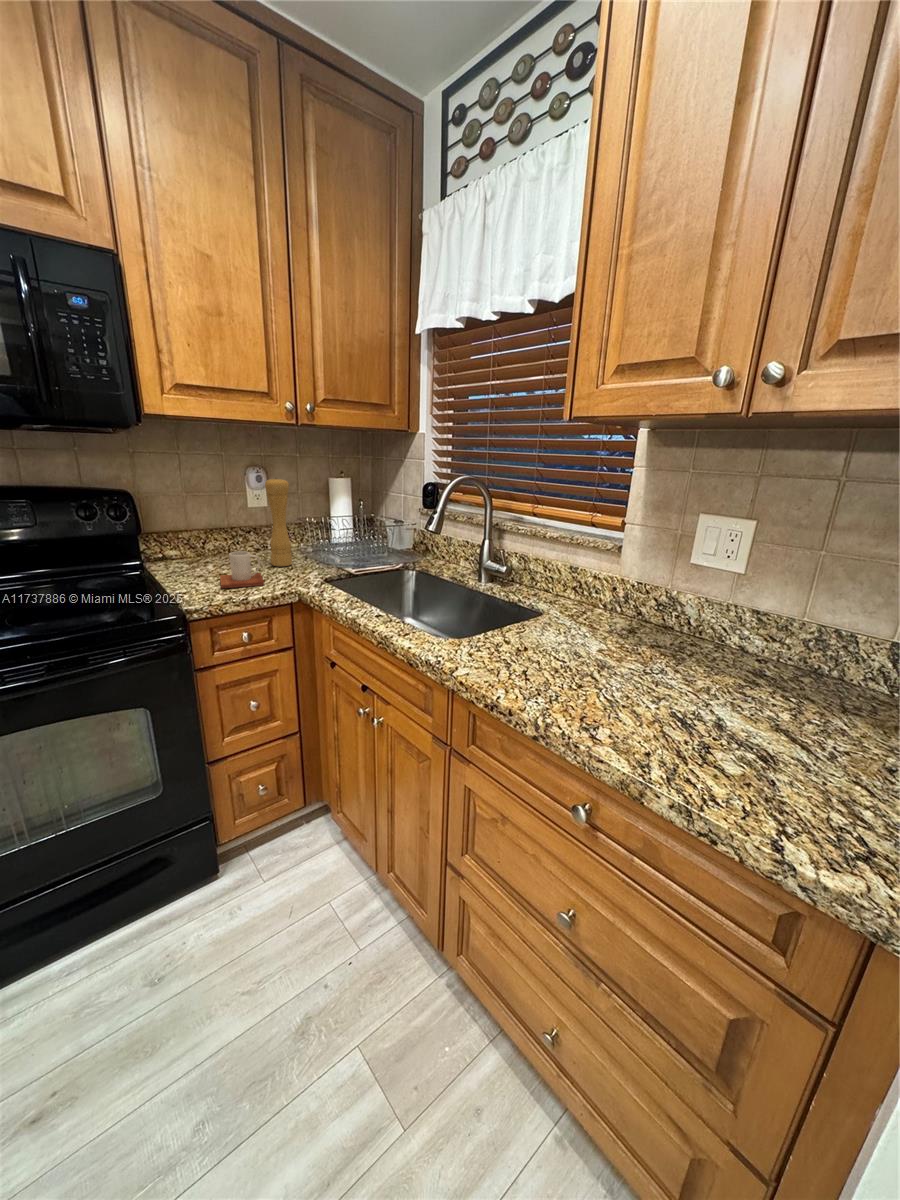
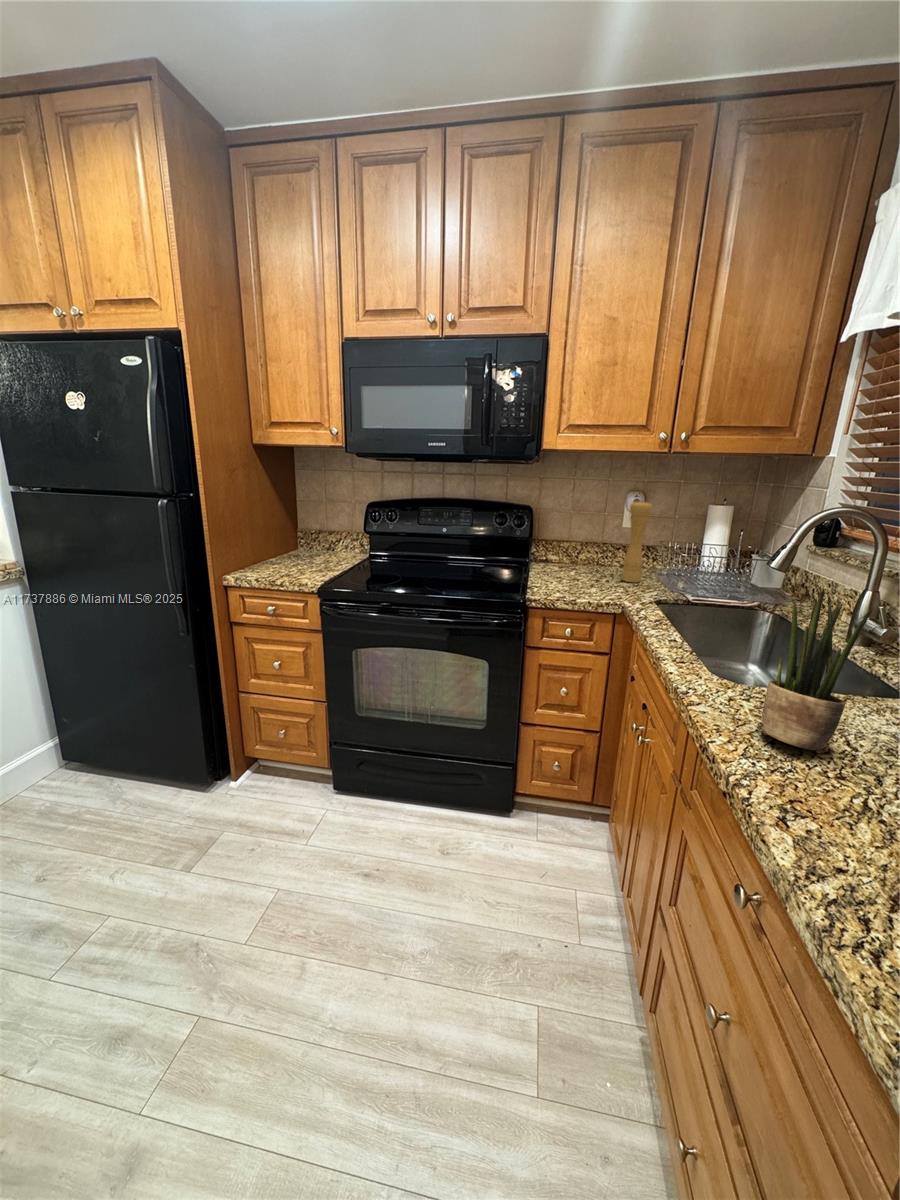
potted plant: none [511,543,566,675] -> present [762,589,873,750]
mug: present [220,551,264,588] -> none [564,561,604,594]

